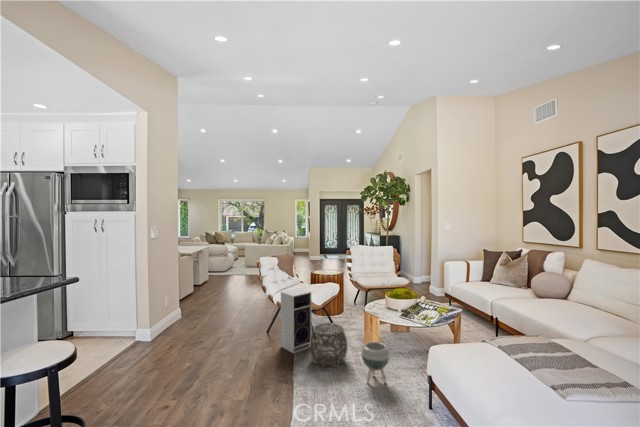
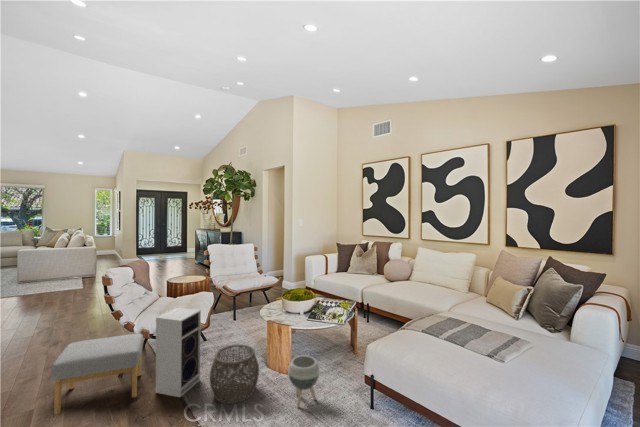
footstool: none [227,302,280,346] -> present [52,333,143,415]

